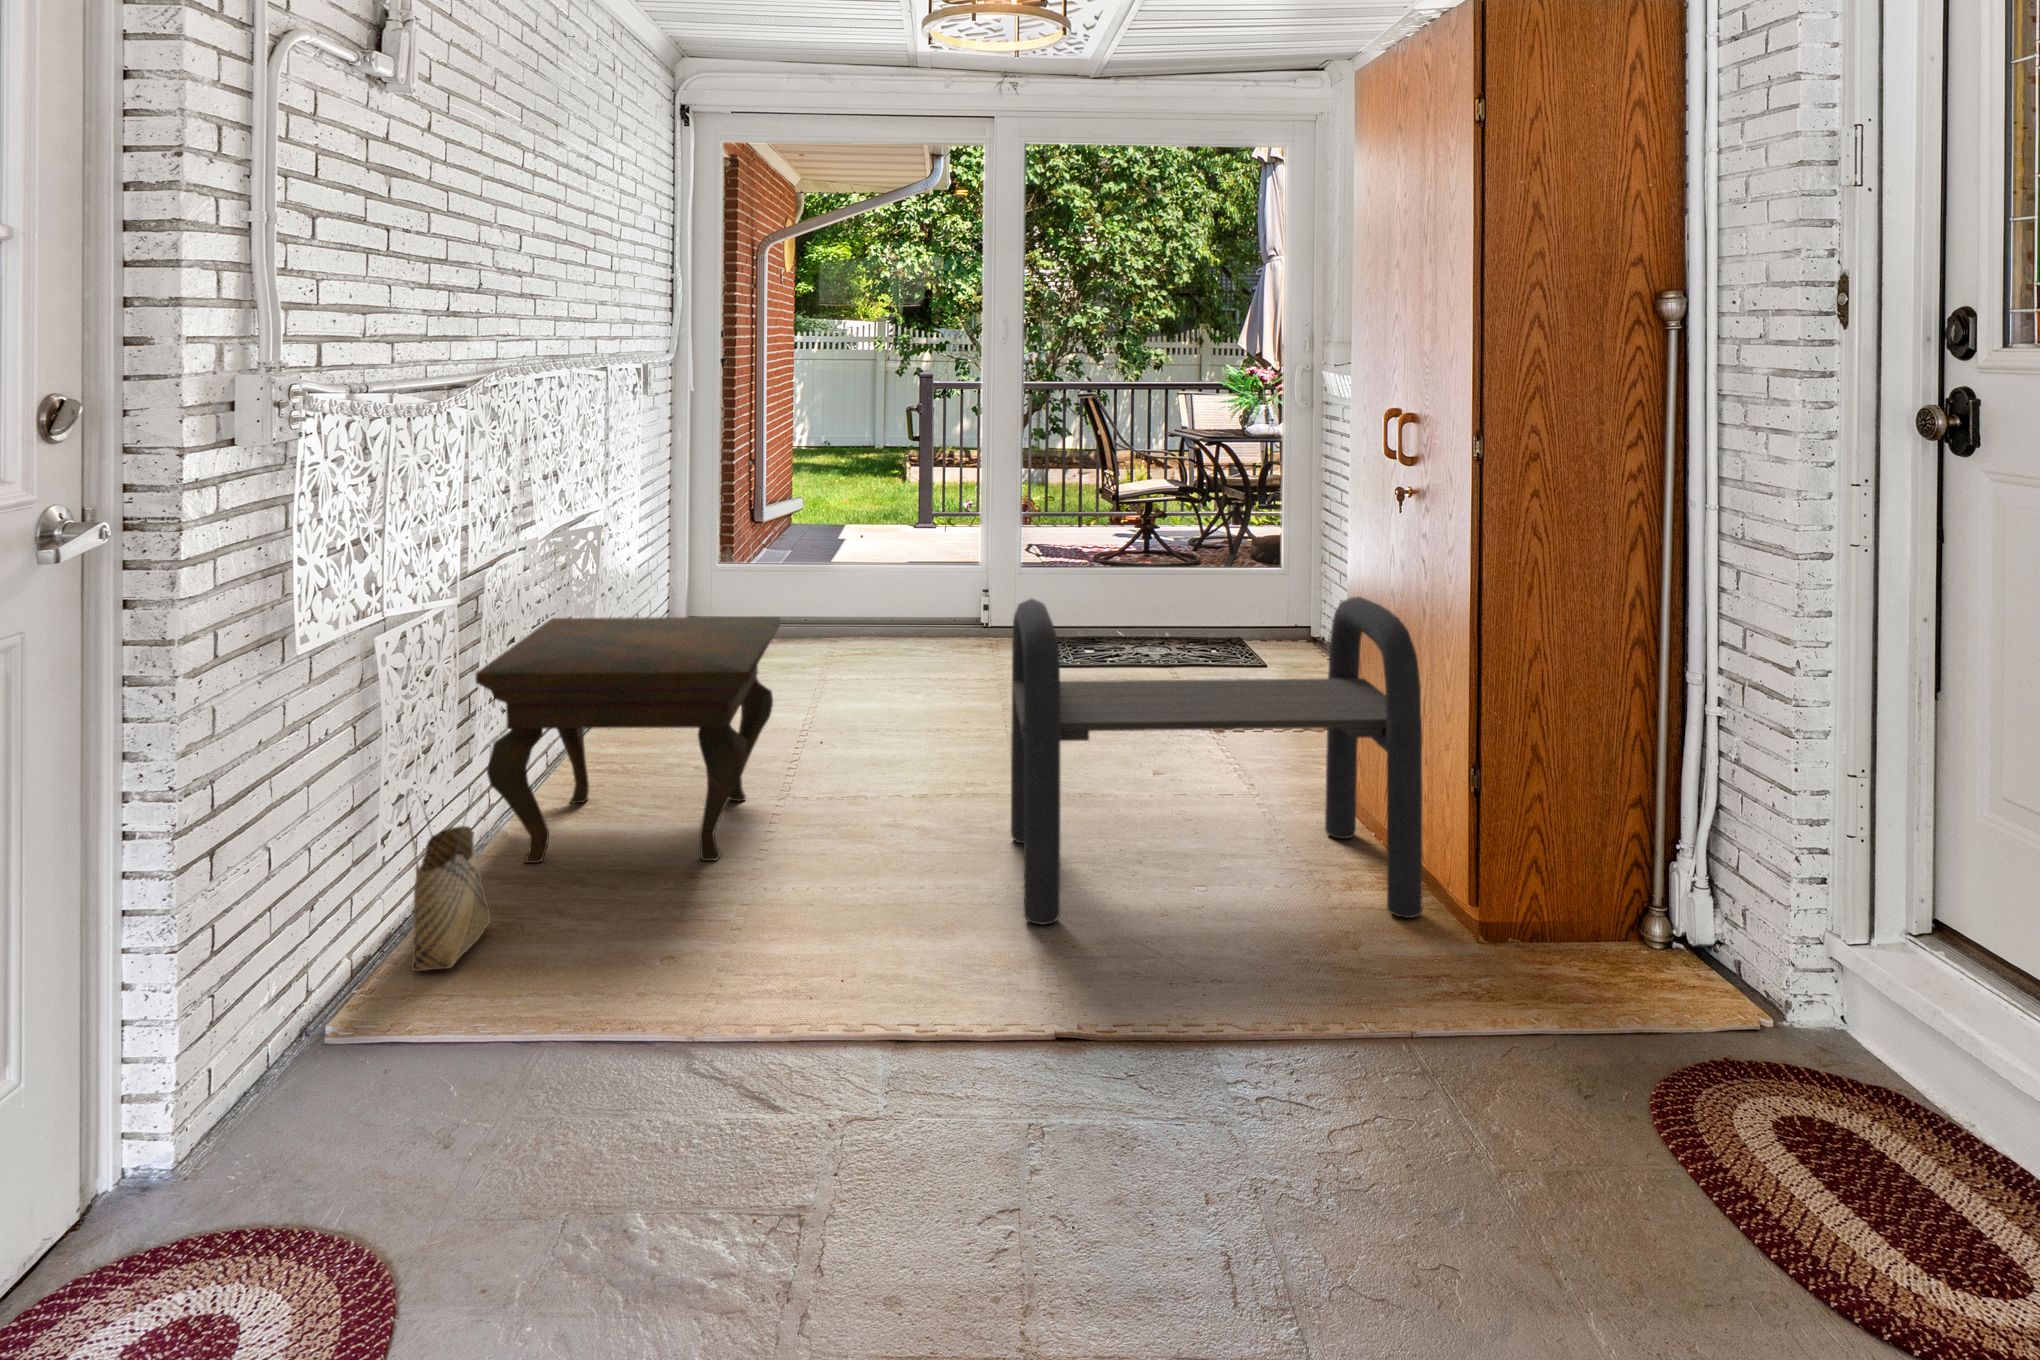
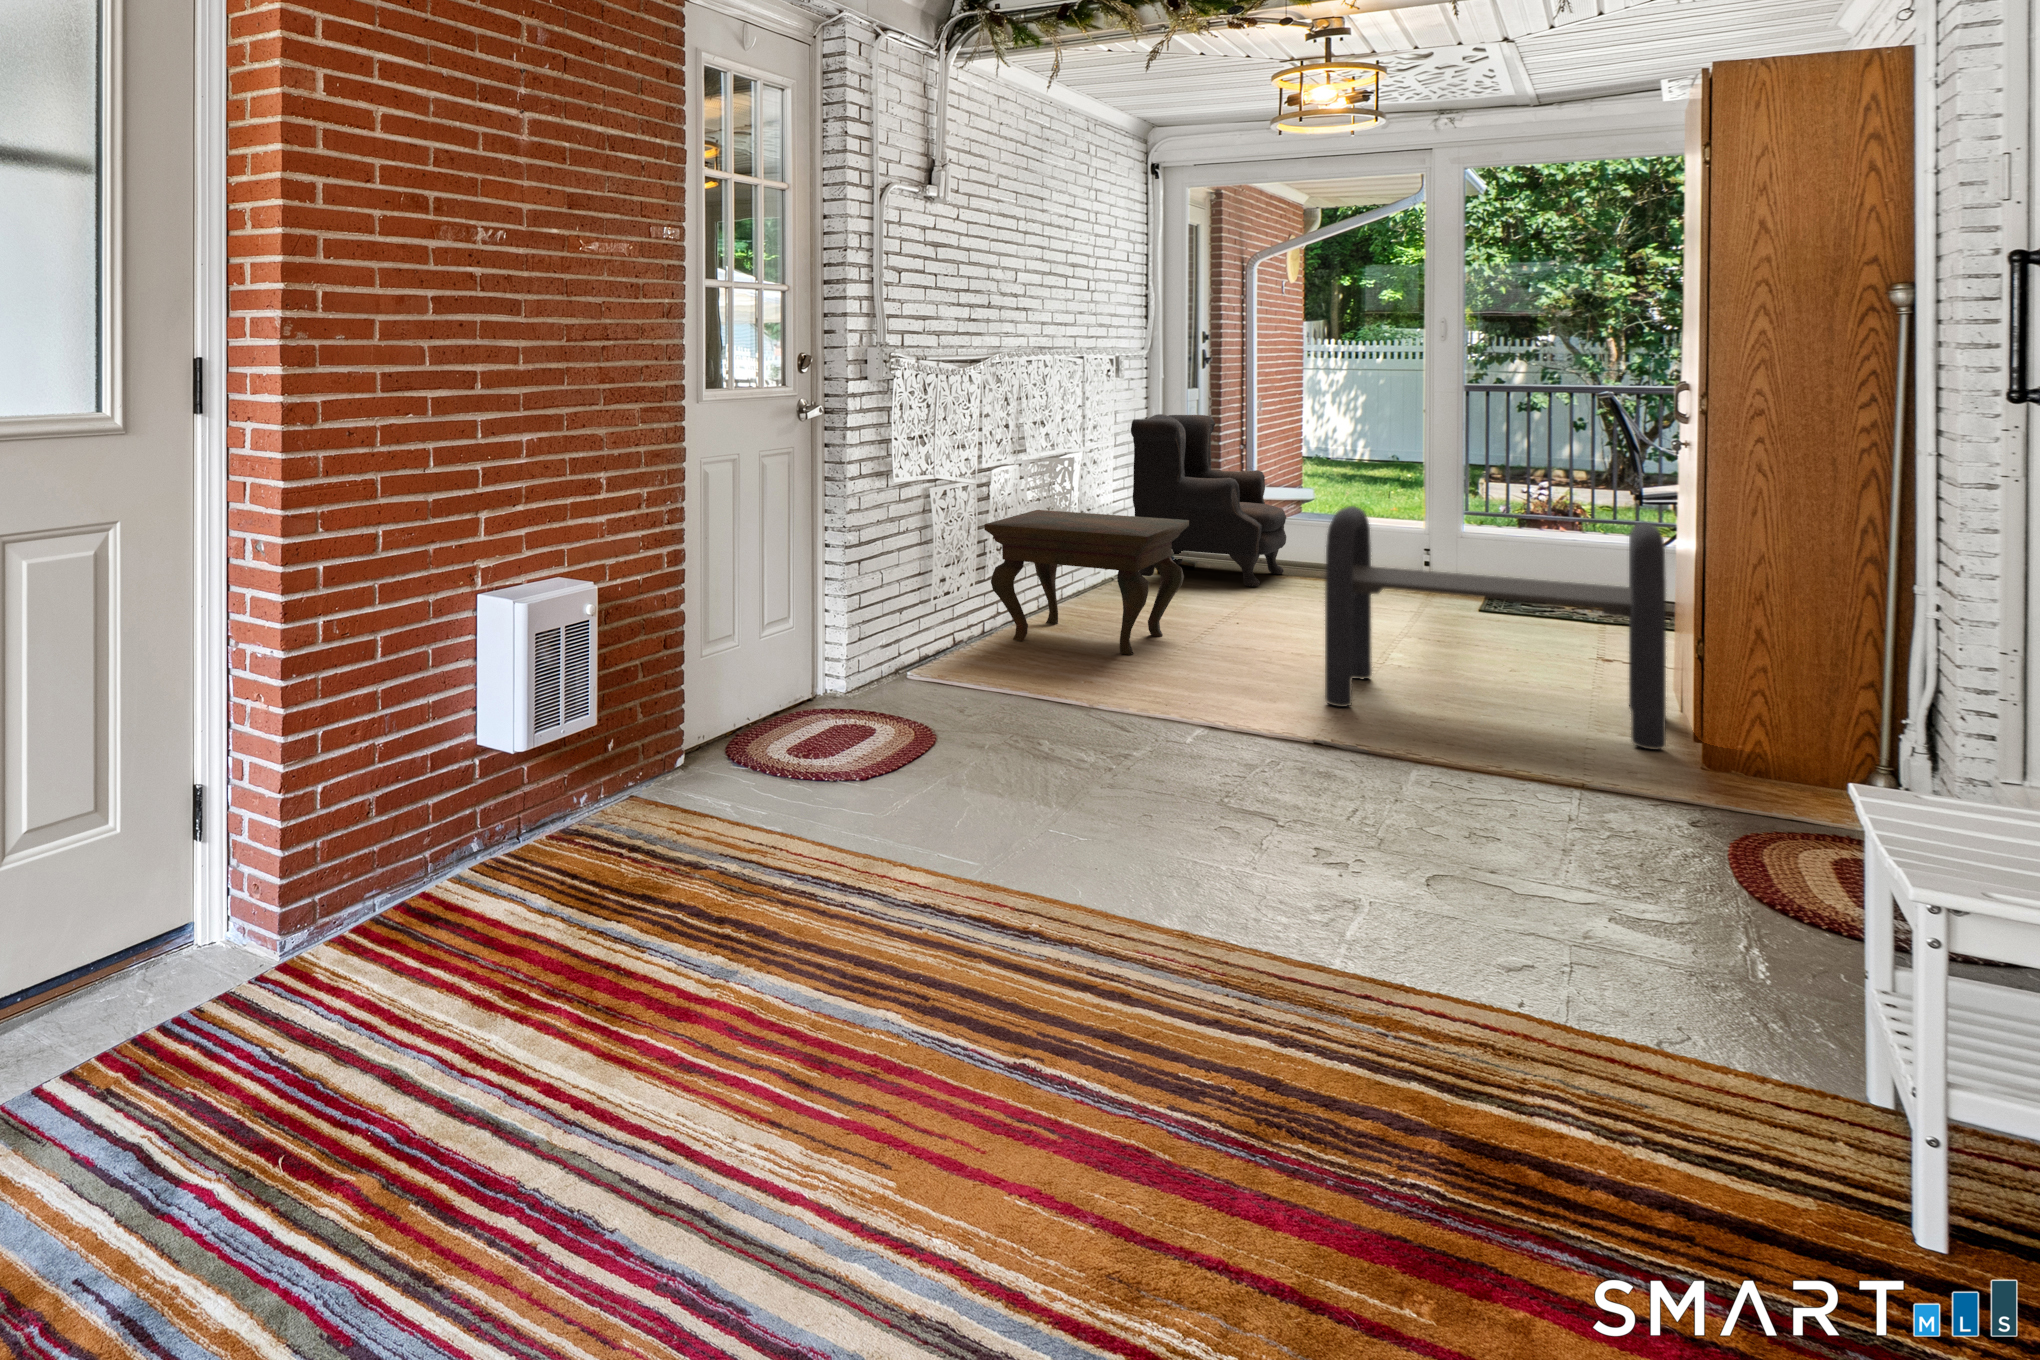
armchair: none [663,439,845,667] -> present [1131,414,1286,587]
woven basket: present [406,789,491,971] -> none [944,571,989,664]

